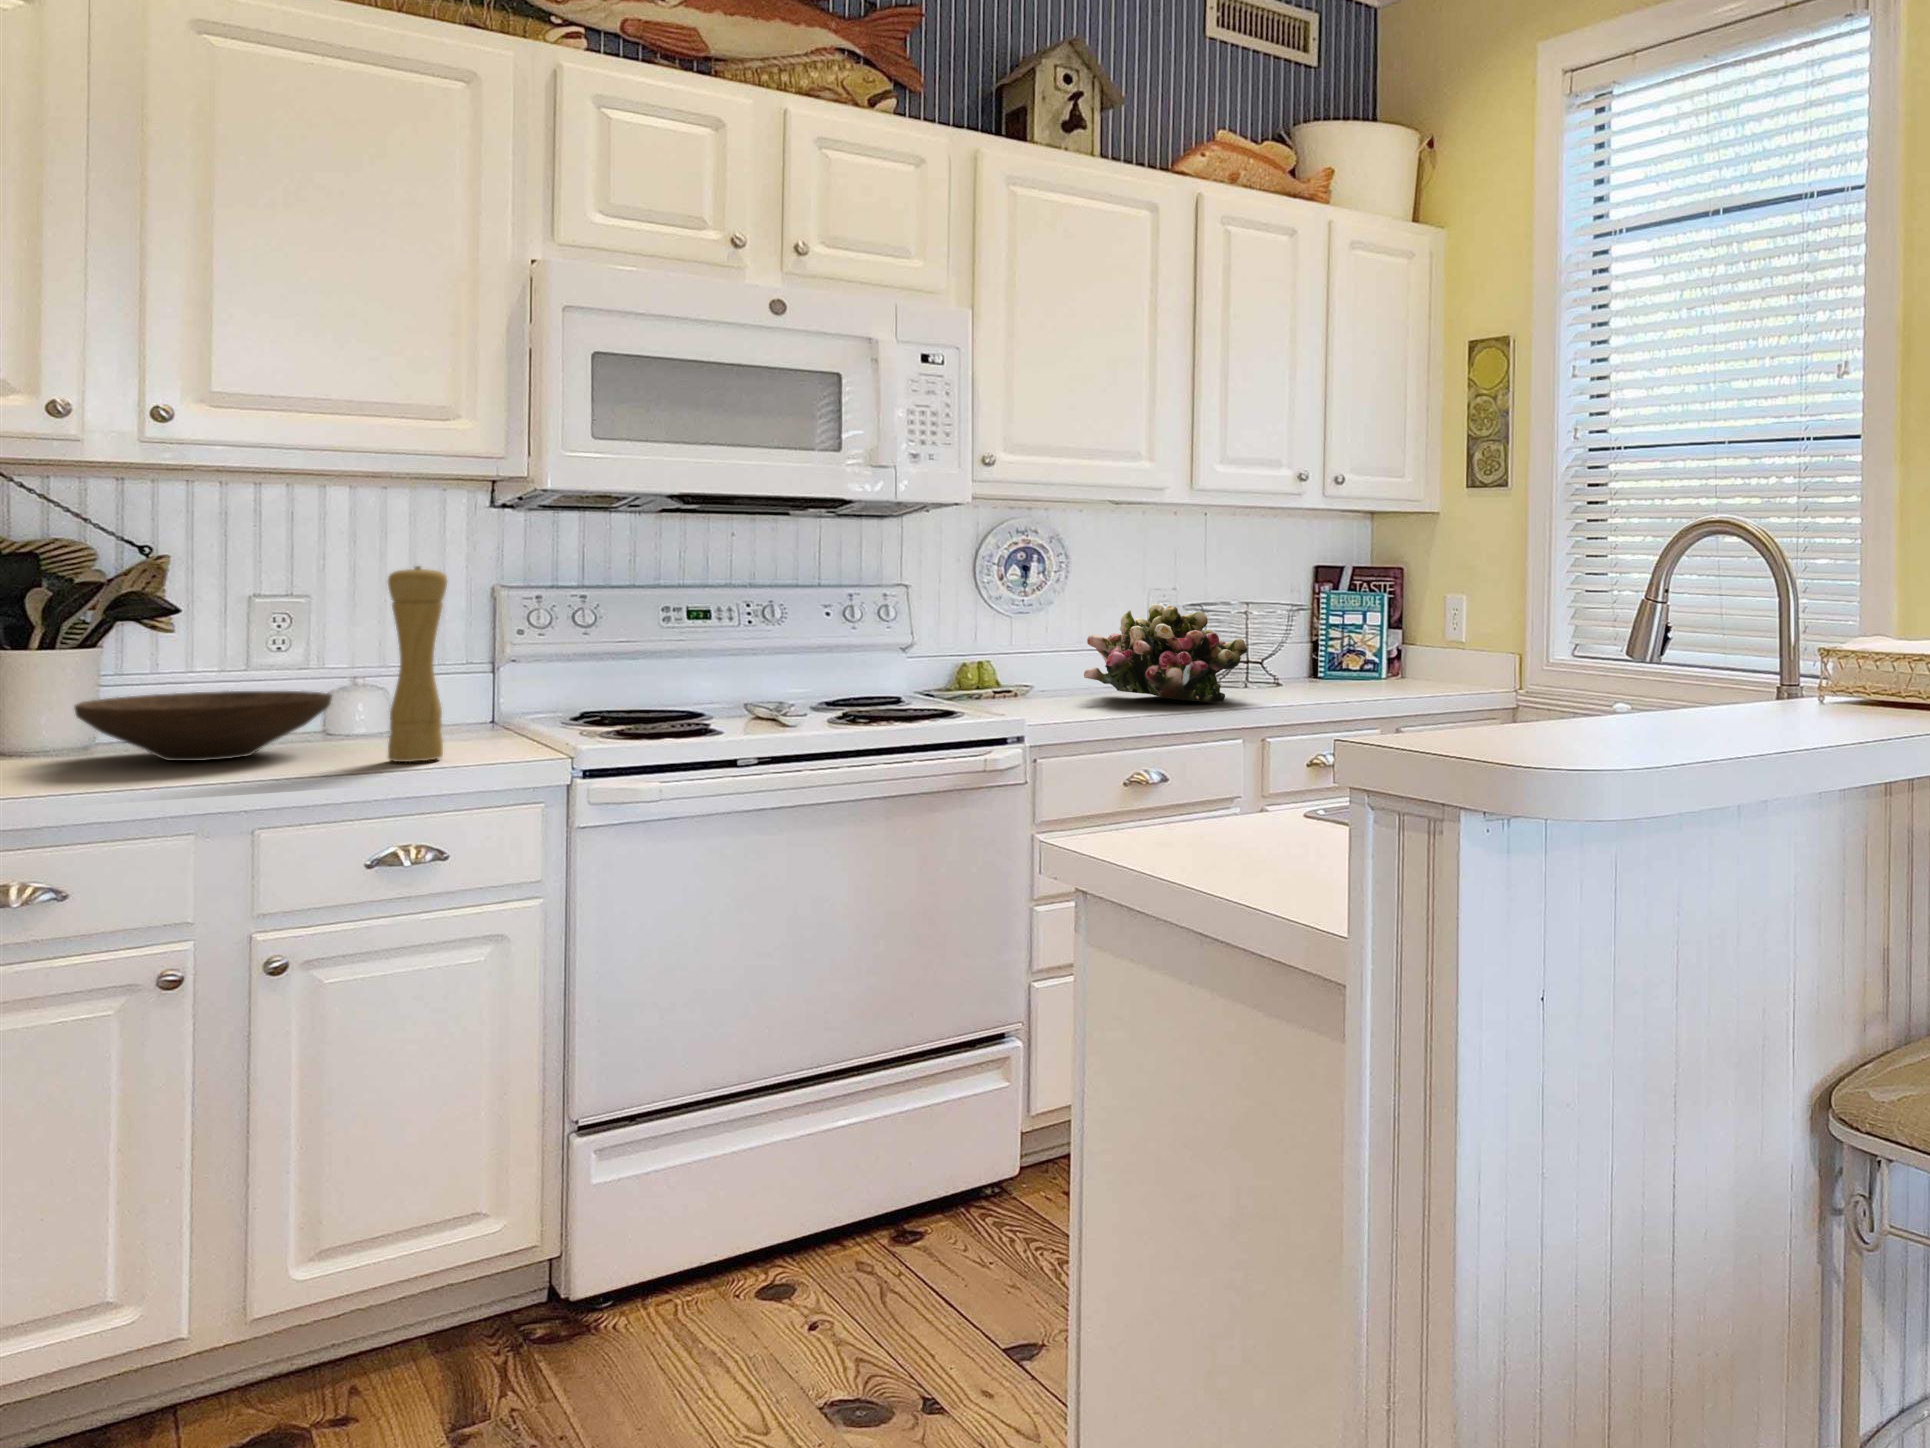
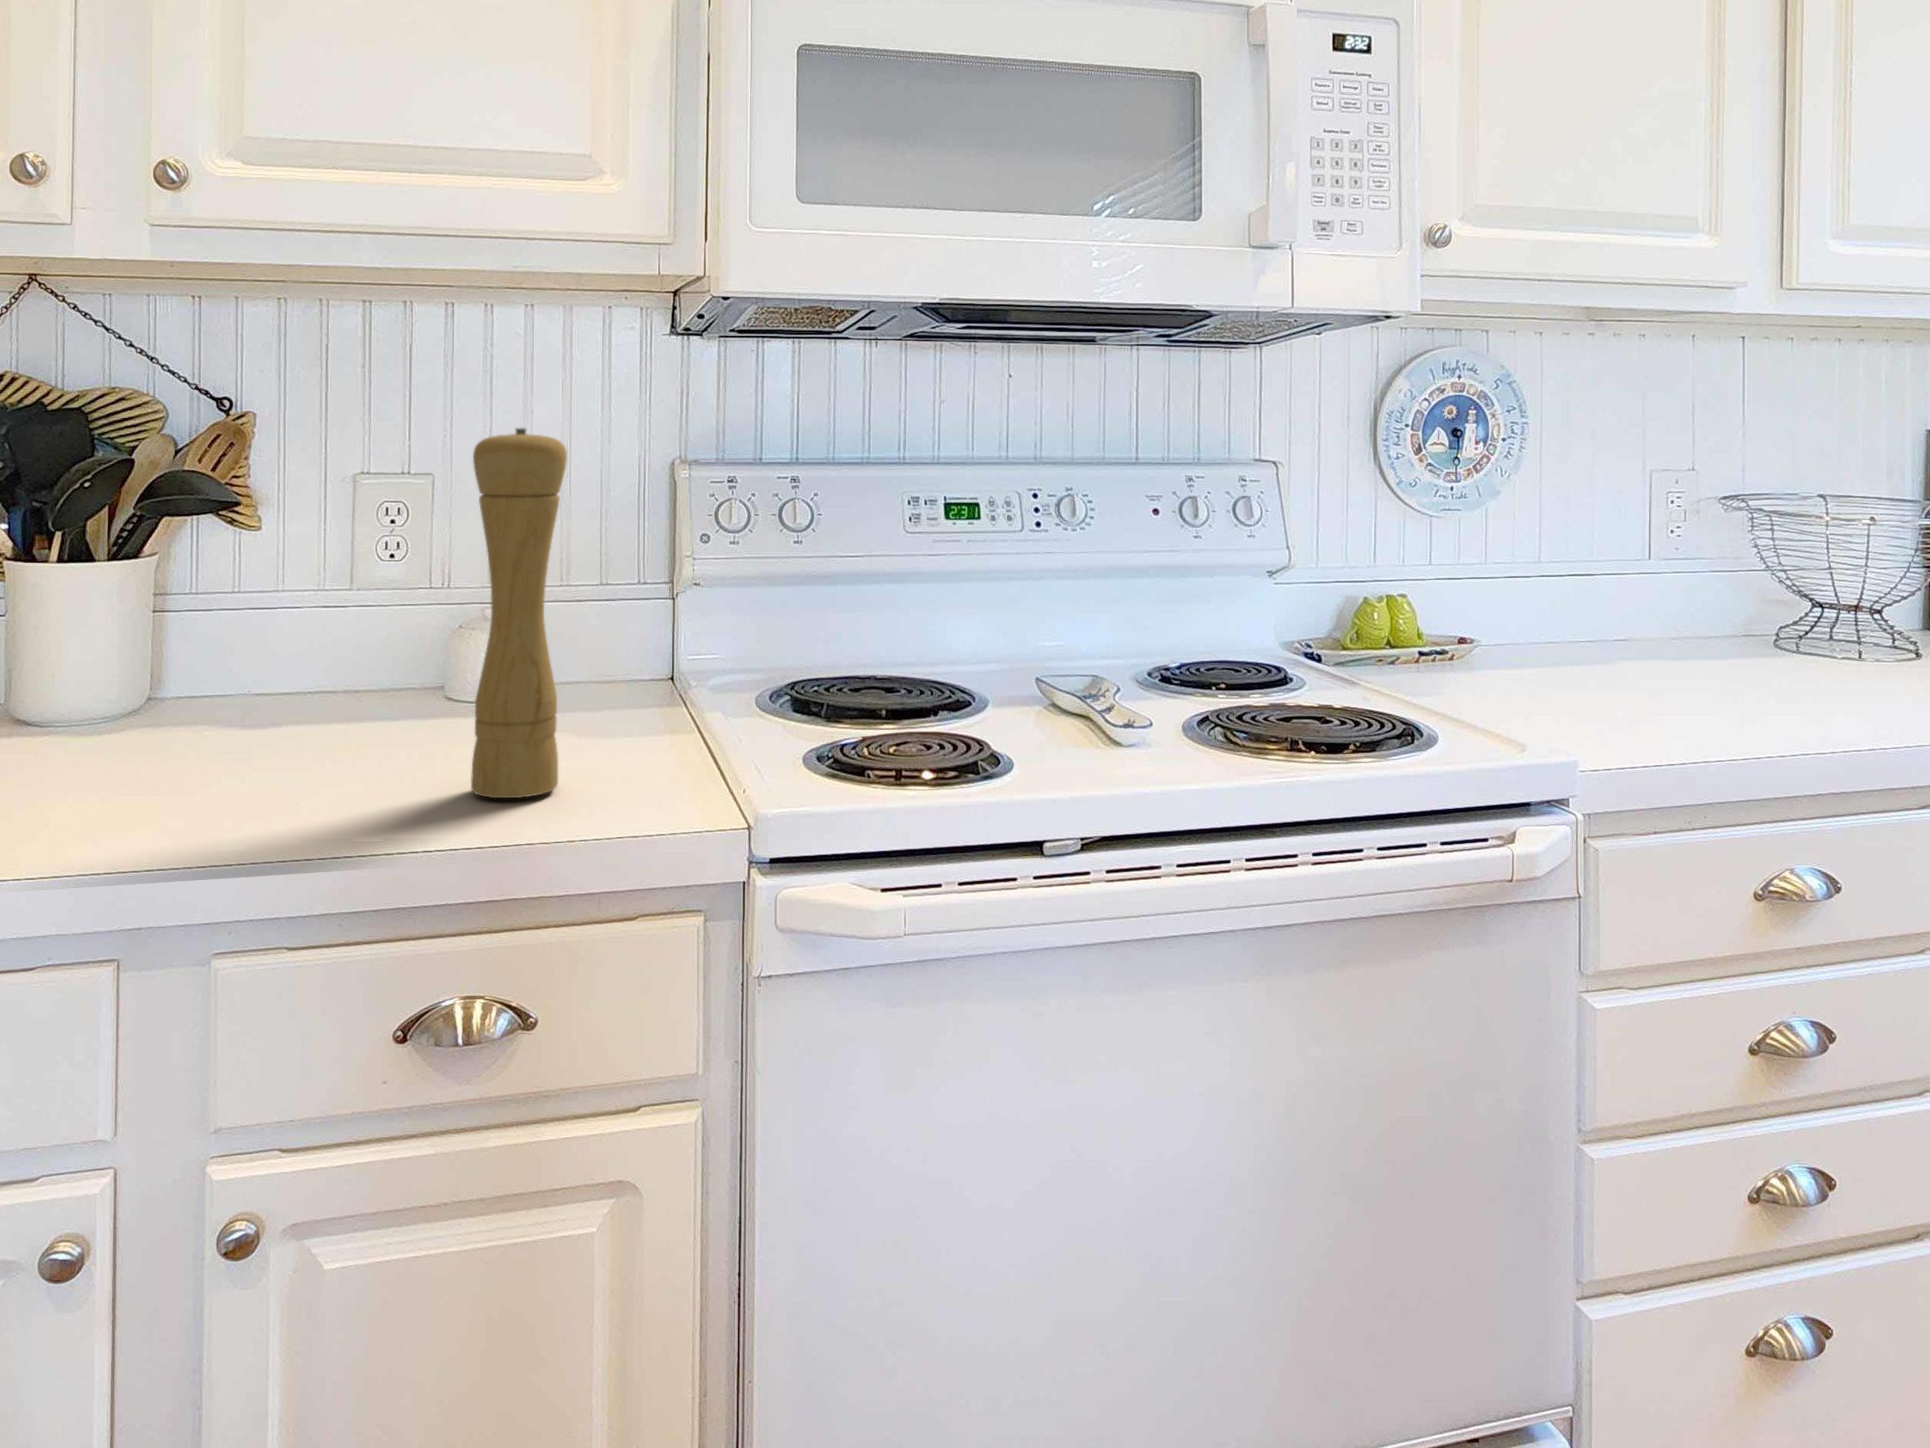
flower arrangement: present [1084,604,1247,702] -> none [1585,500,1905,698]
wooden bowl: present [74,691,332,761] -> none [54,633,421,767]

